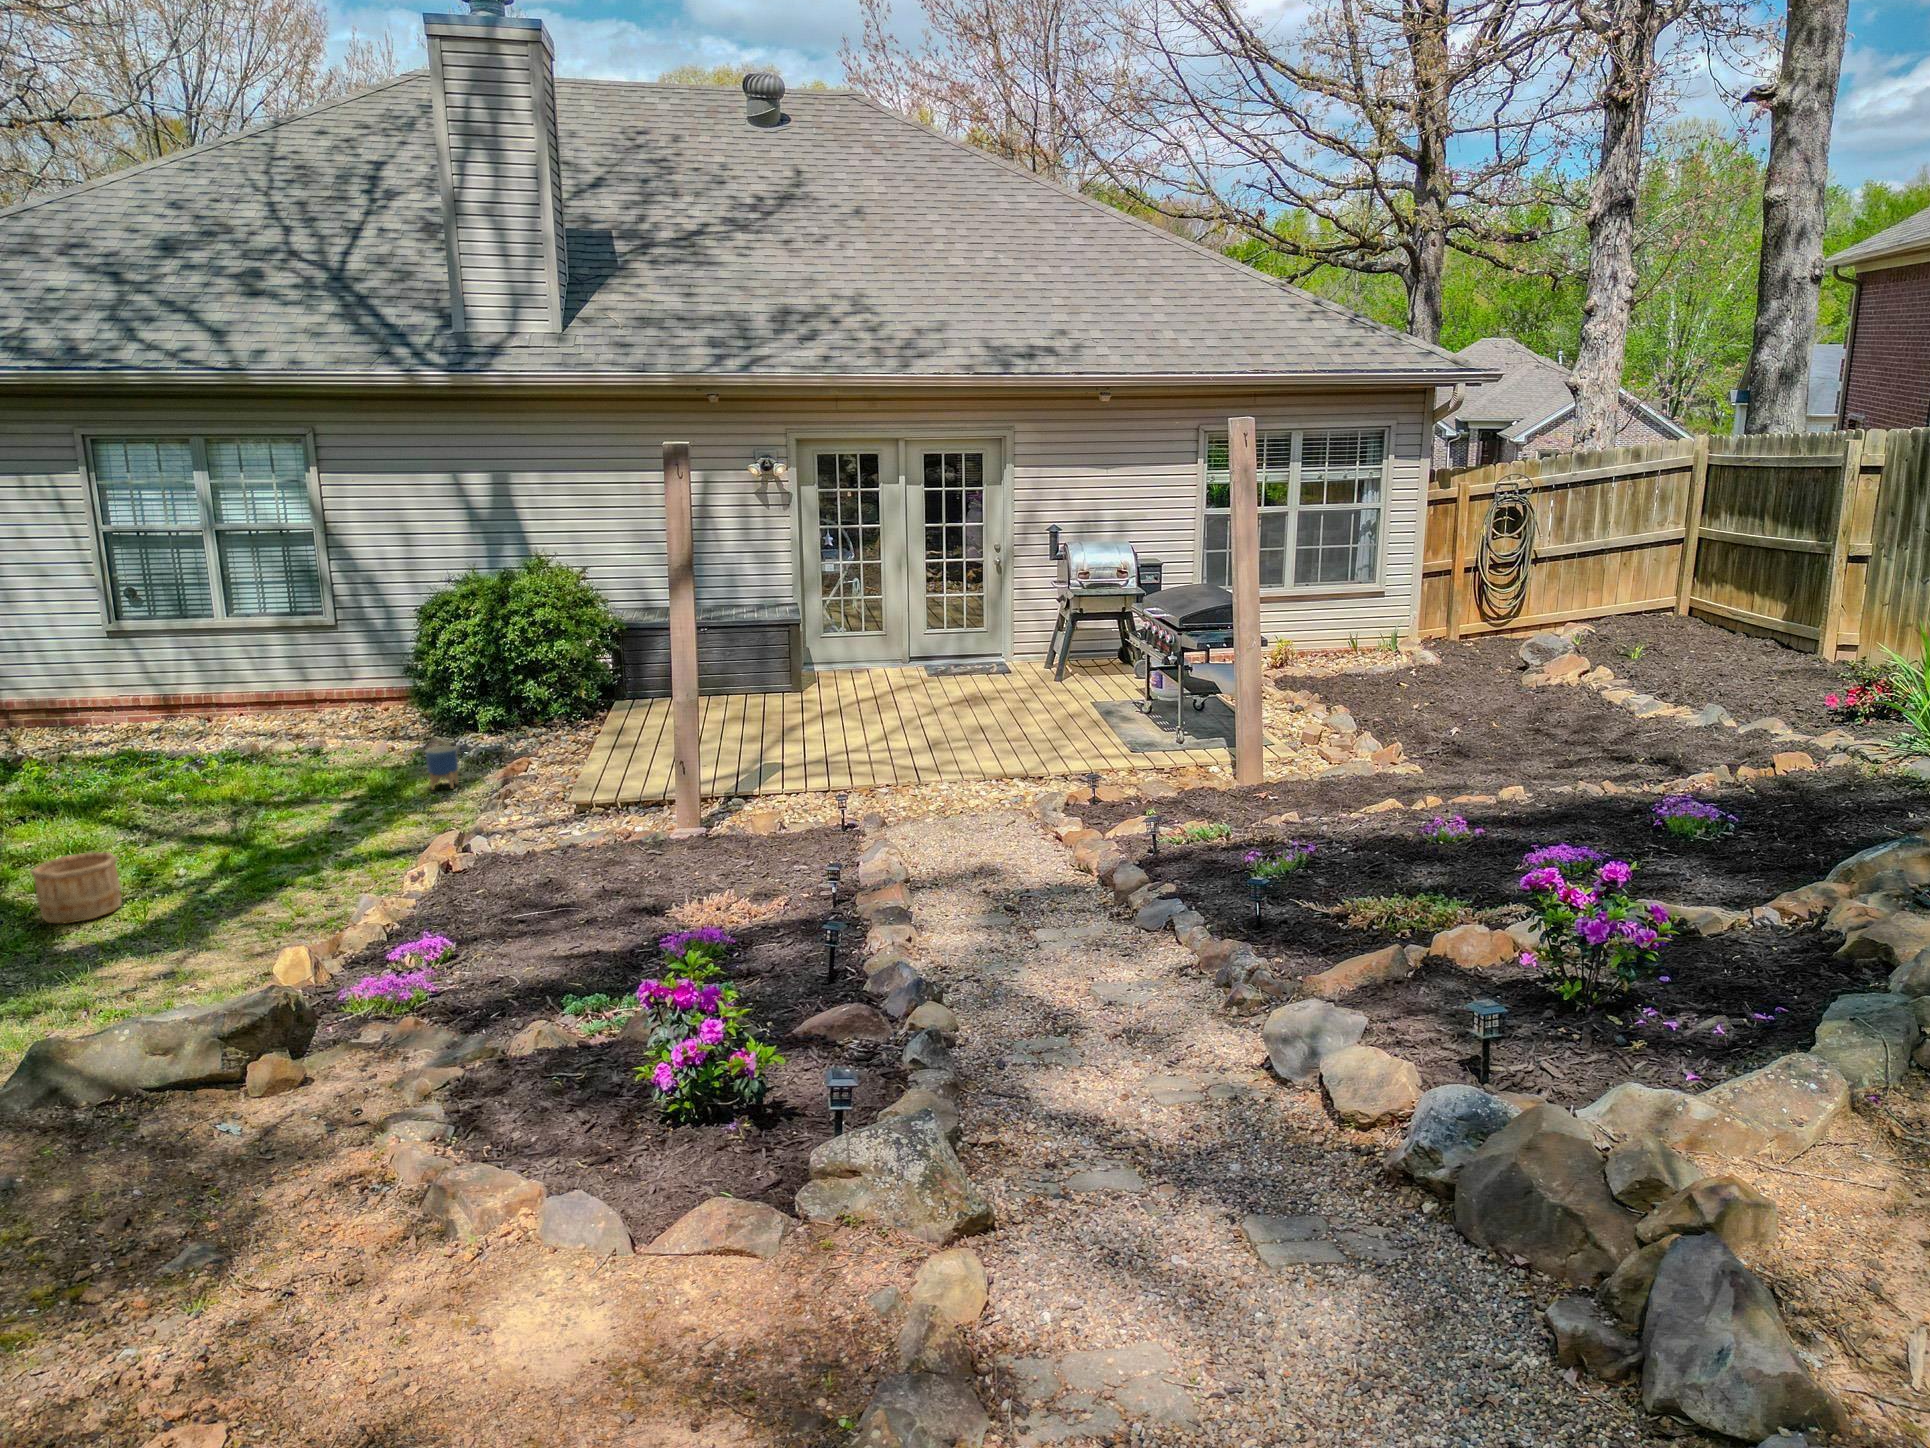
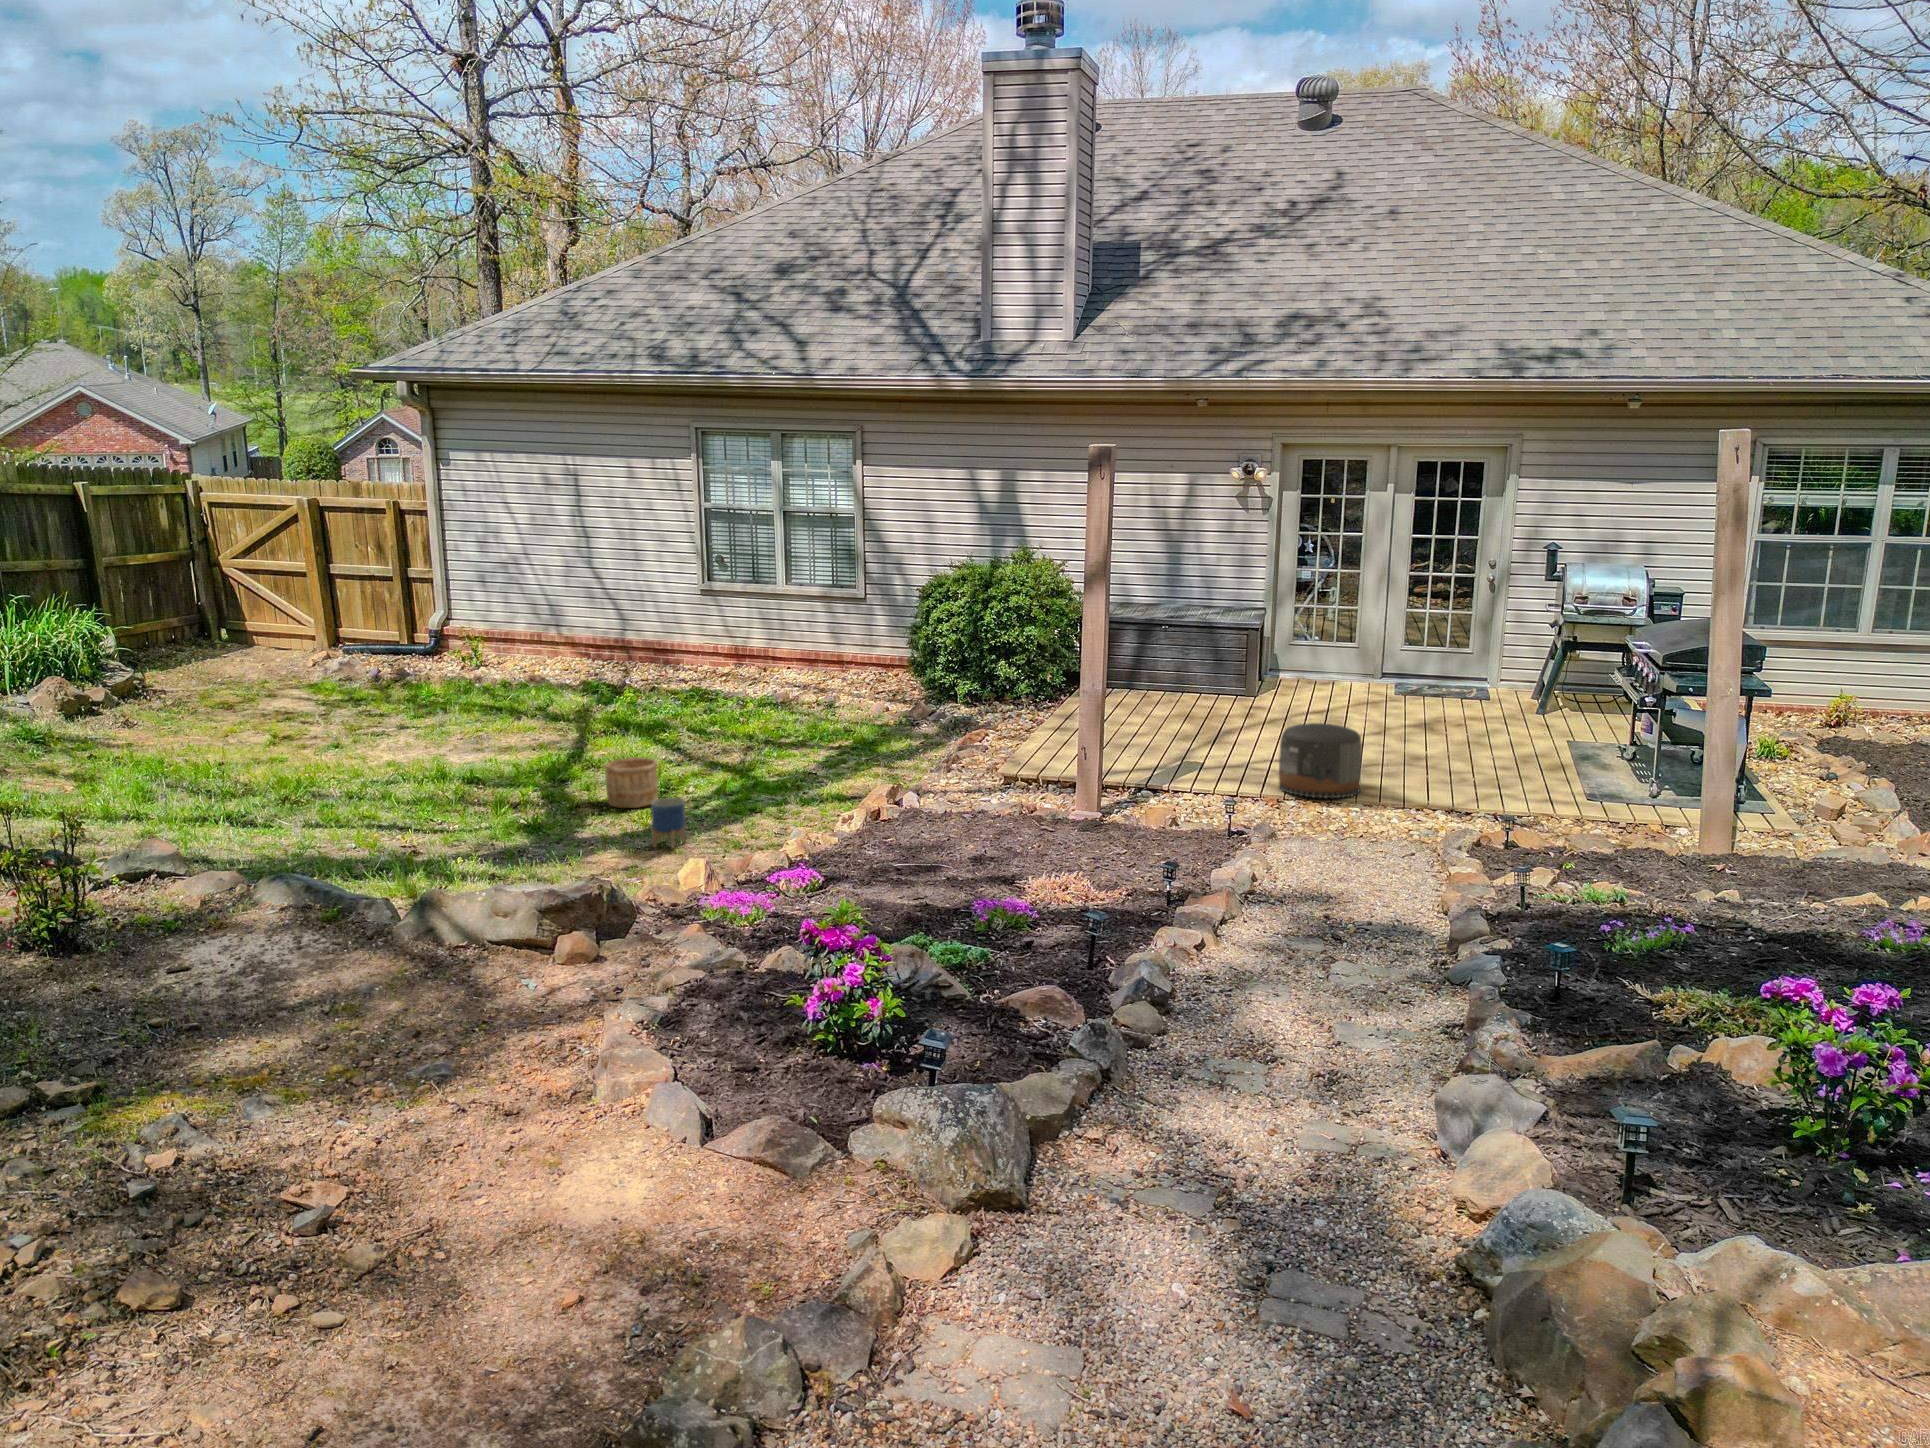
pouf: none [869,708,947,782] -> present [1279,723,1362,798]
planter: present [426,746,458,790] -> present [651,798,685,849]

